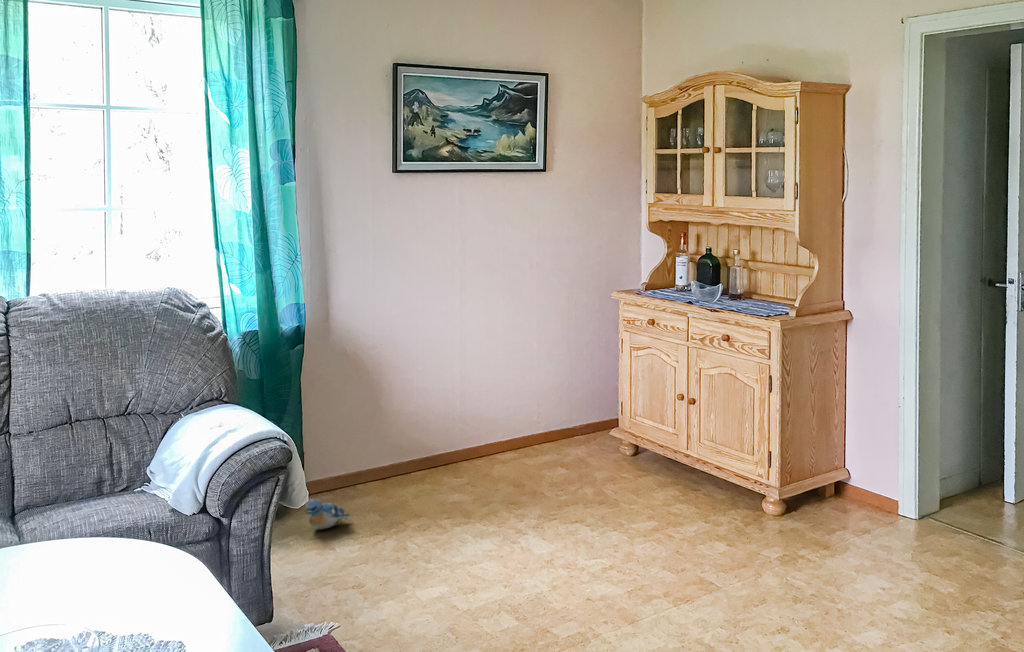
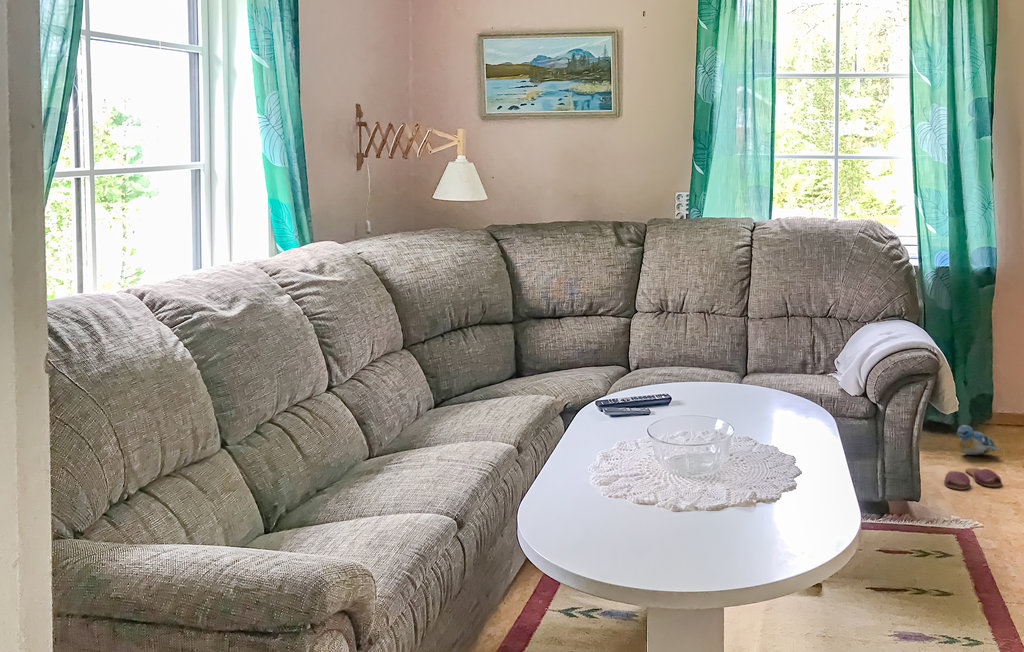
slippers: none [294,553,357,598] -> present [944,468,1002,490]

